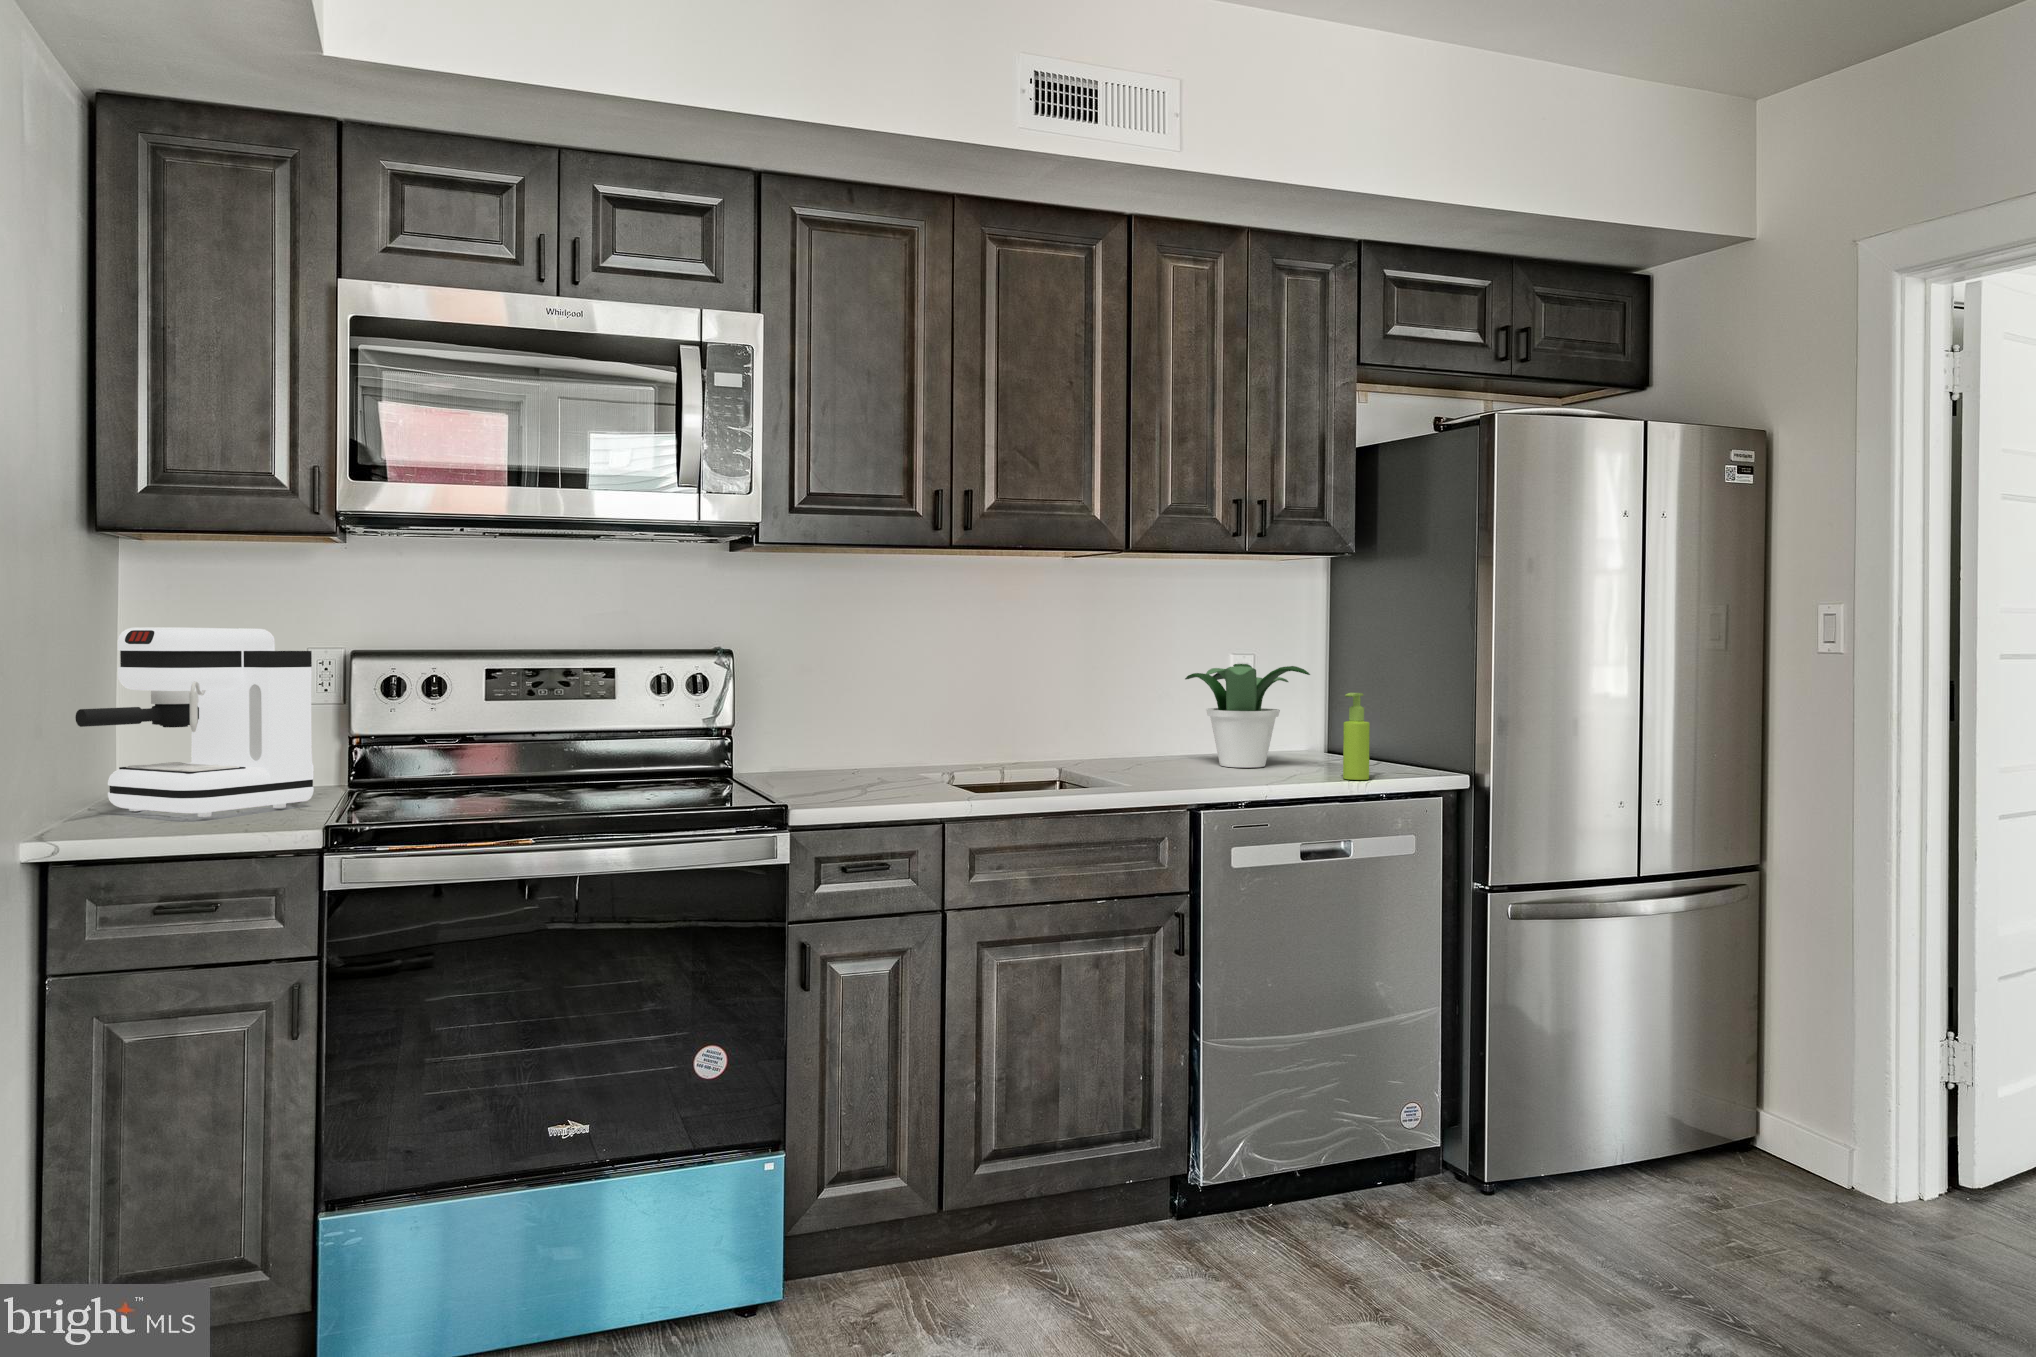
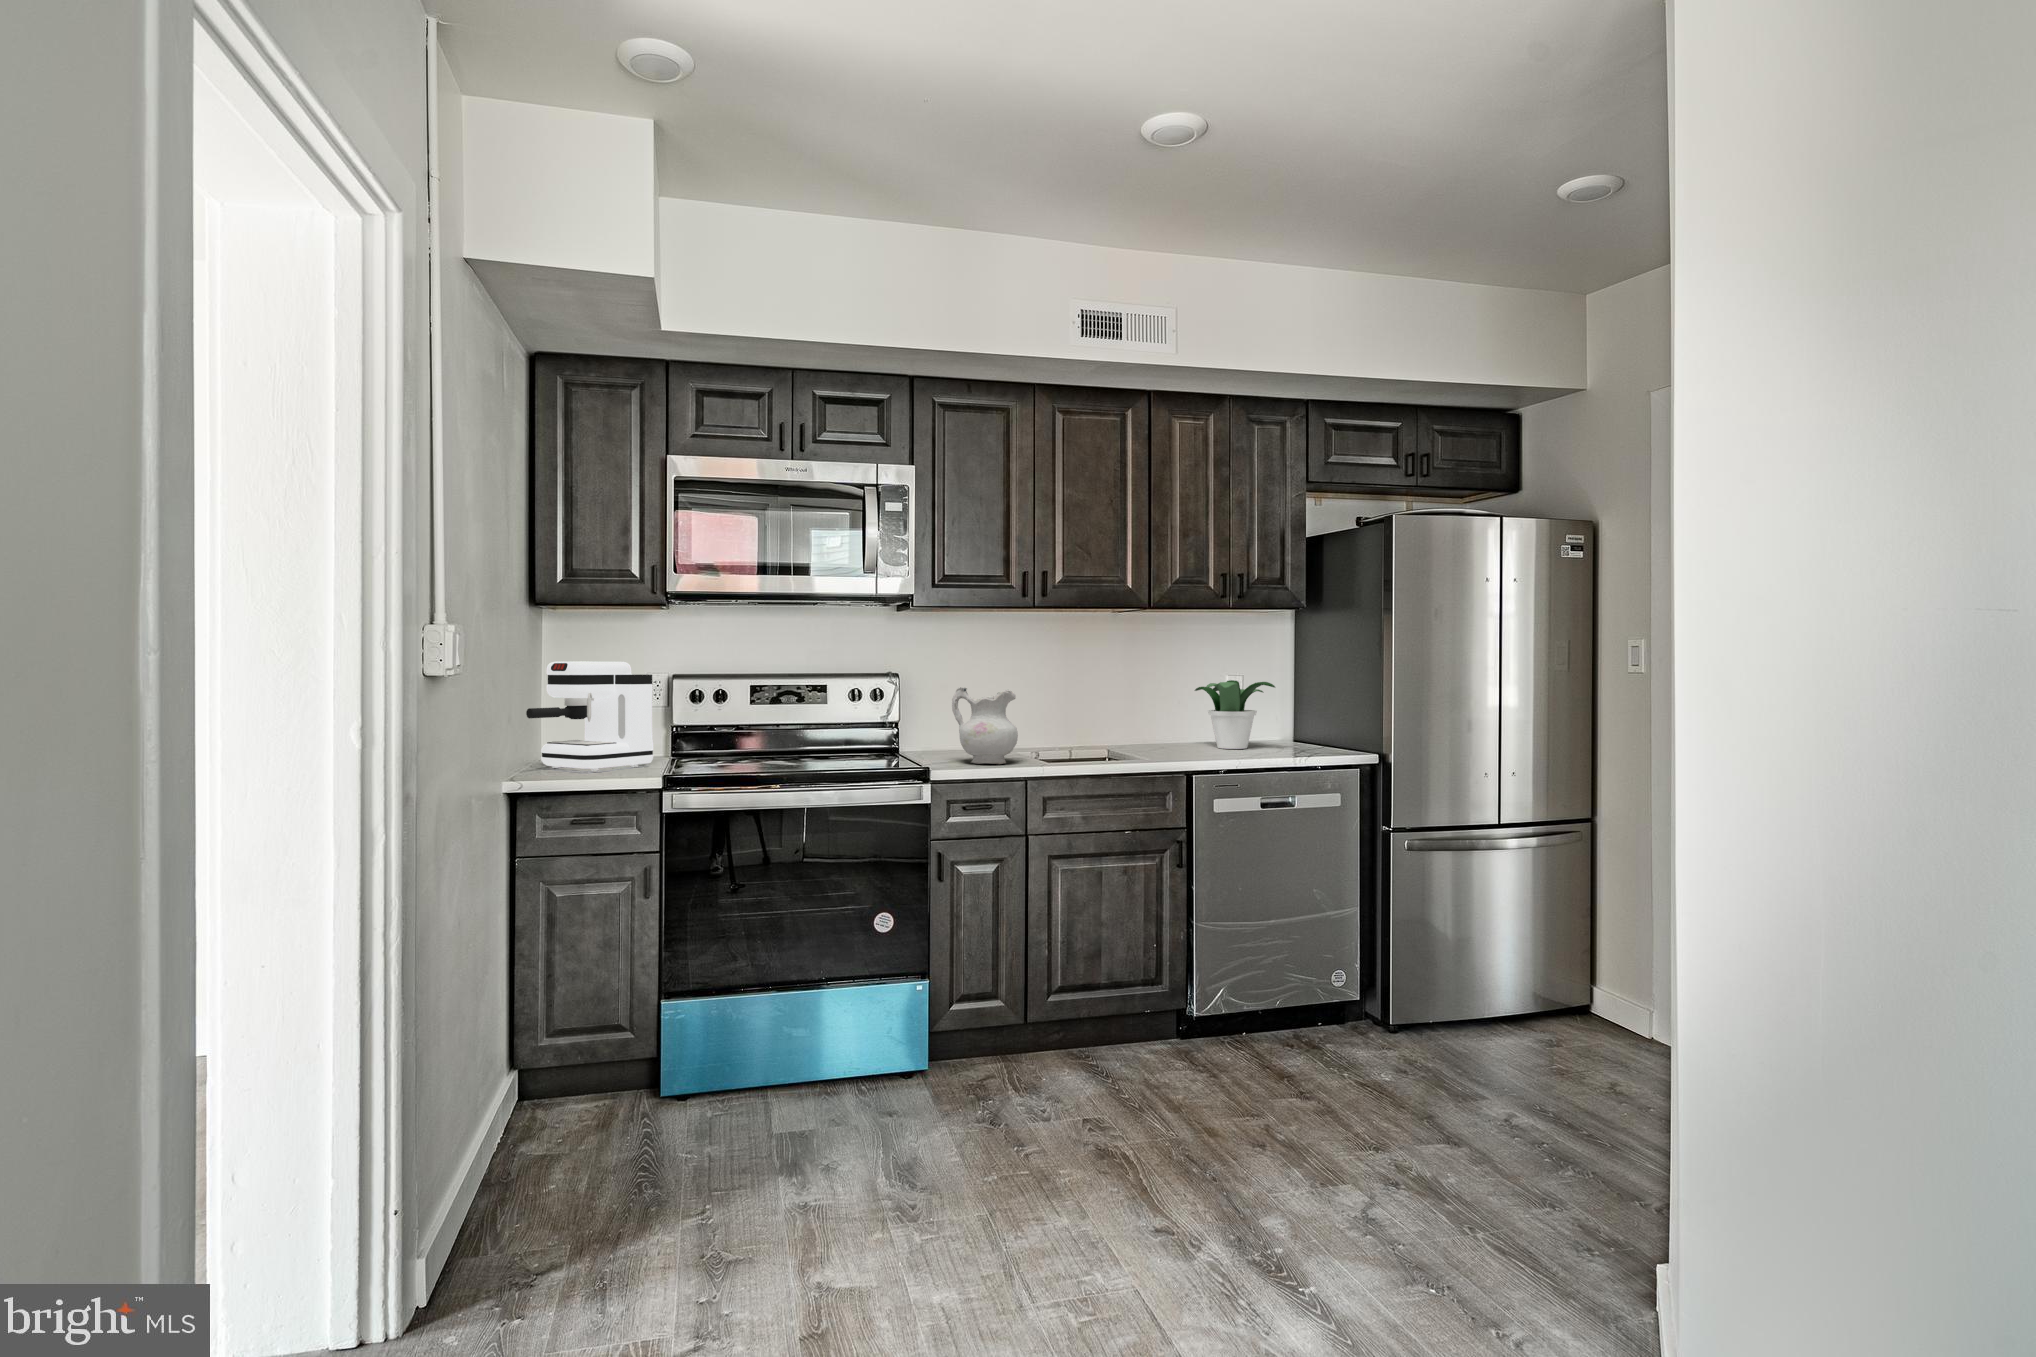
ceramic pitcher: none [822,673,928,797] -> present [952,687,1018,764]
soap dispenser: present [1343,693,1370,780] -> none [1294,699,1312,756]

